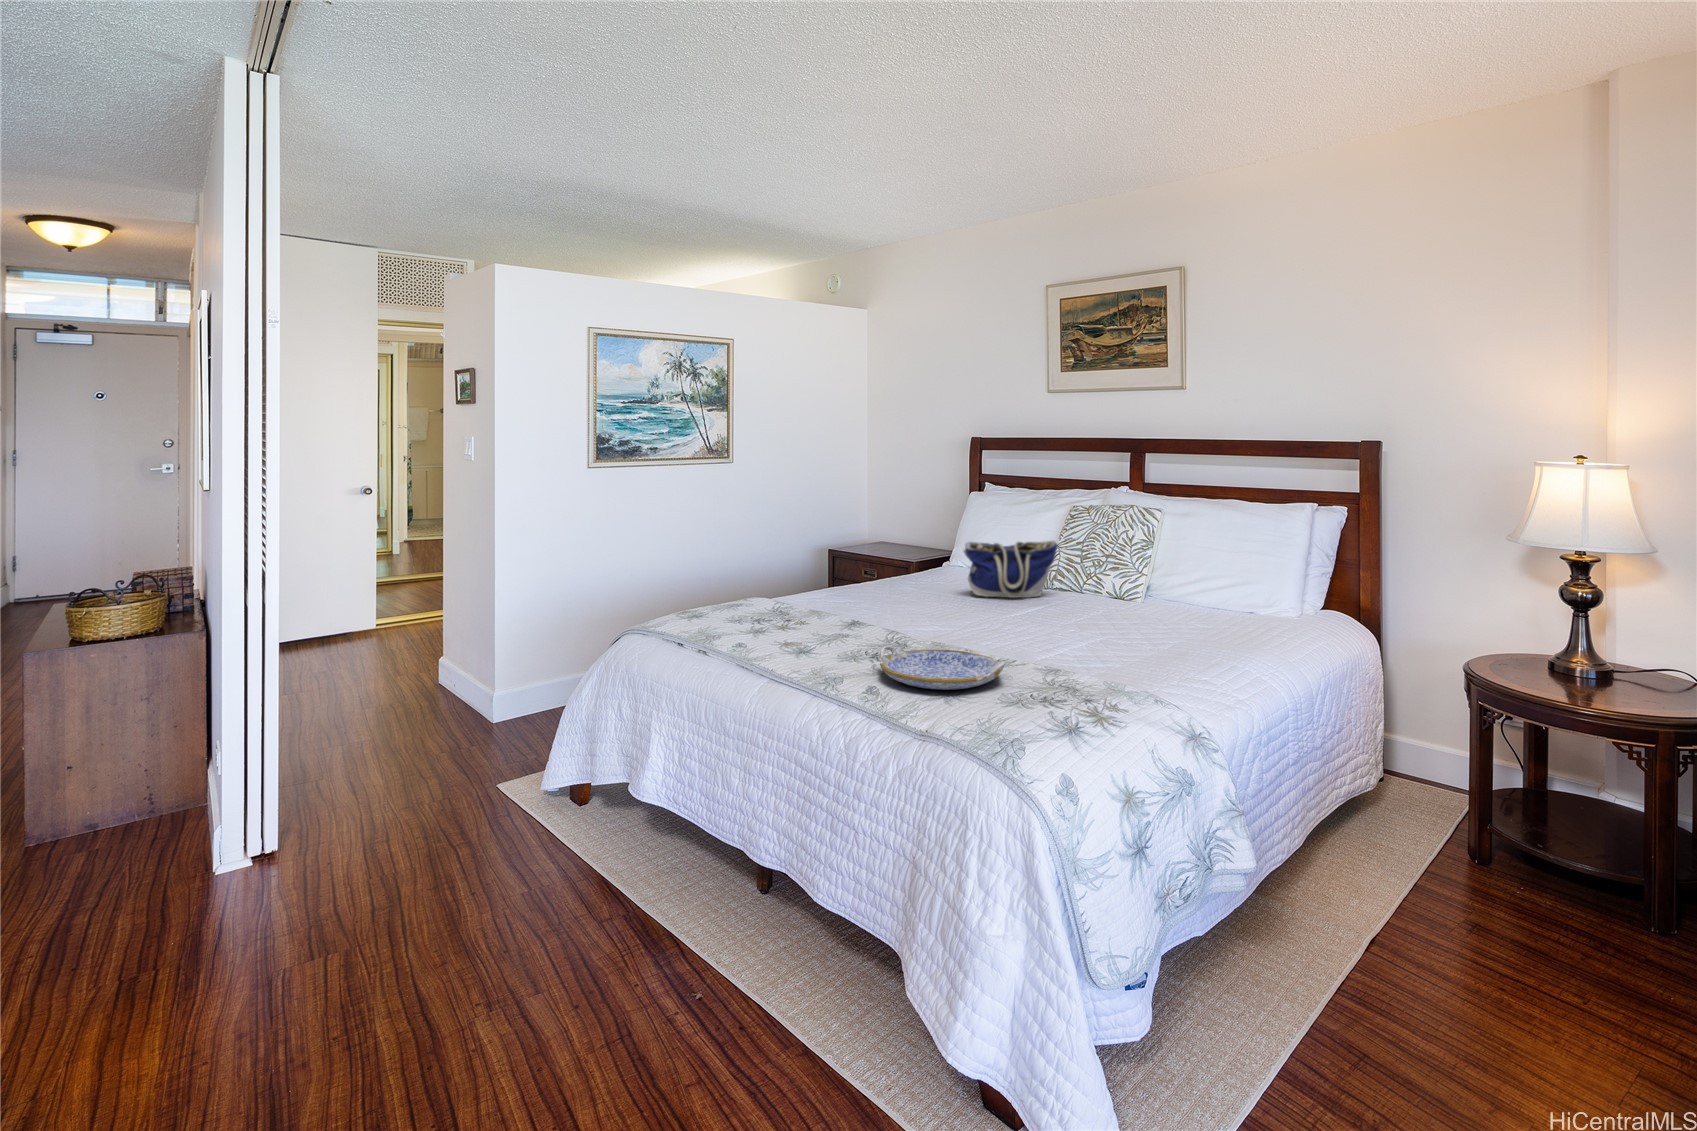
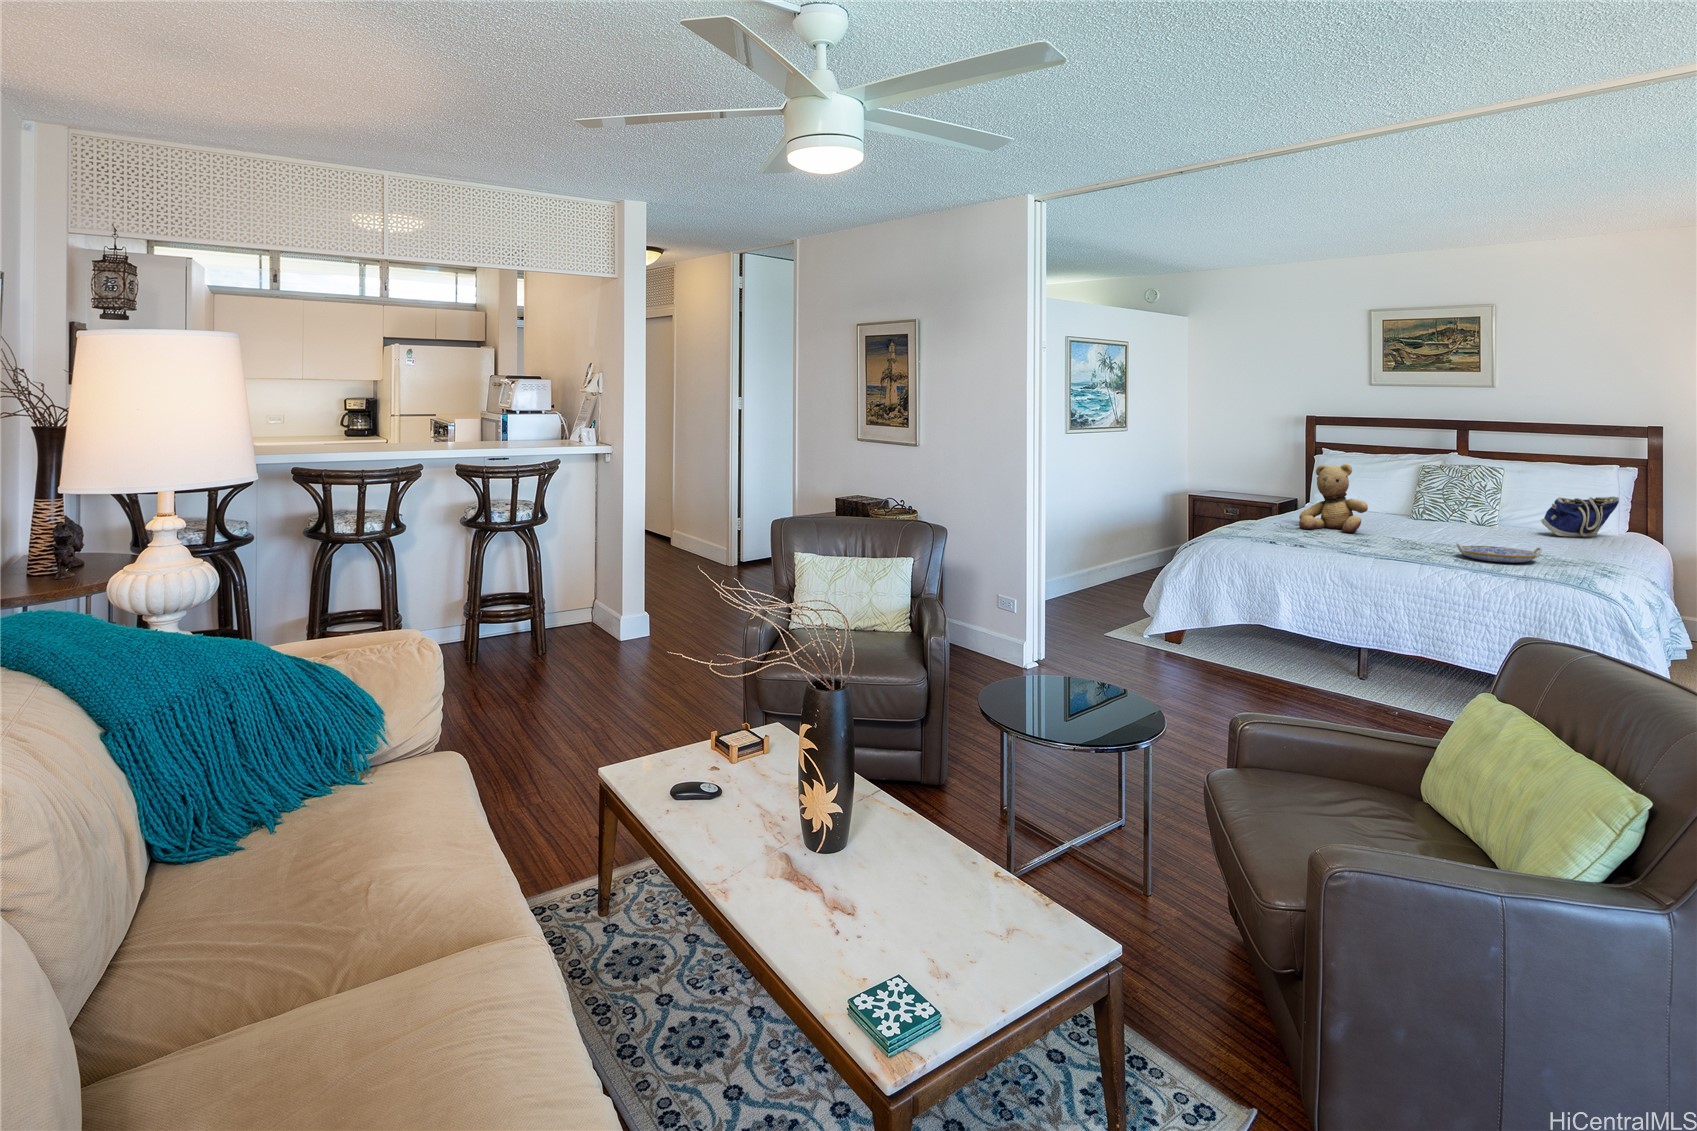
teddy bear: none [809,504,896,613] -> present [1299,464,1368,533]
tote bag: present [964,541,1057,598] -> present [1541,496,1619,537]

